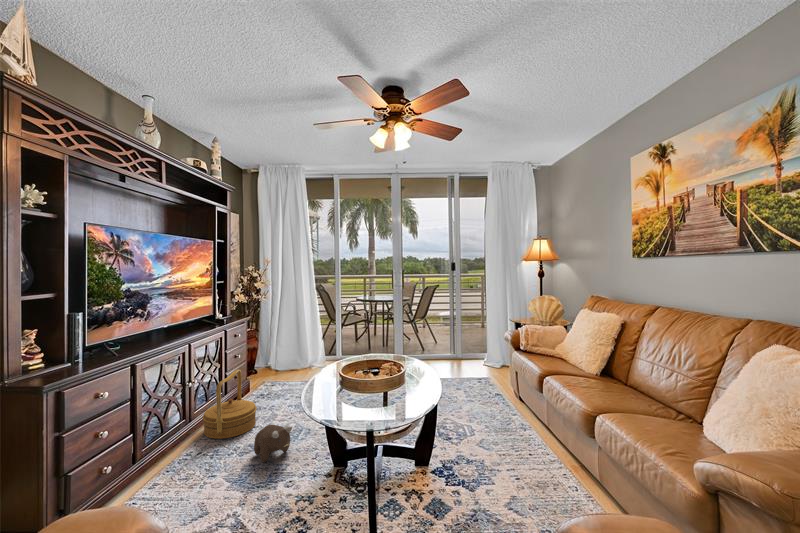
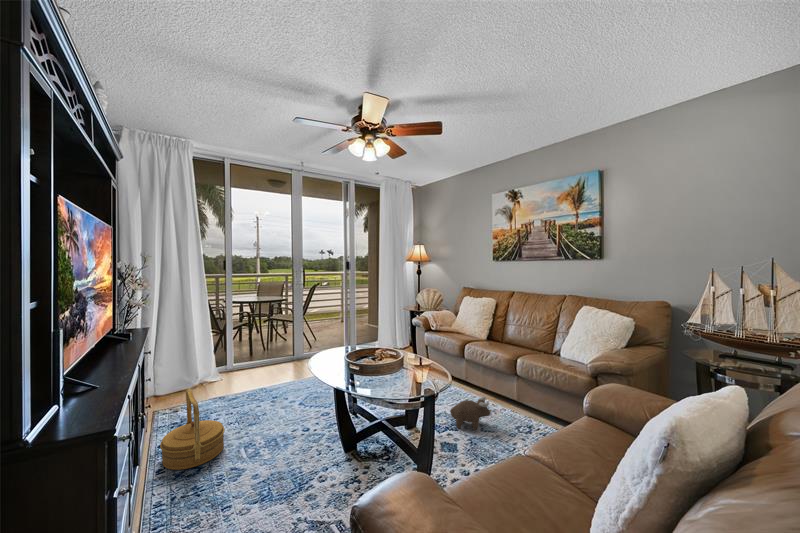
plush toy: present [254,425,292,462] -> present [450,397,492,430]

